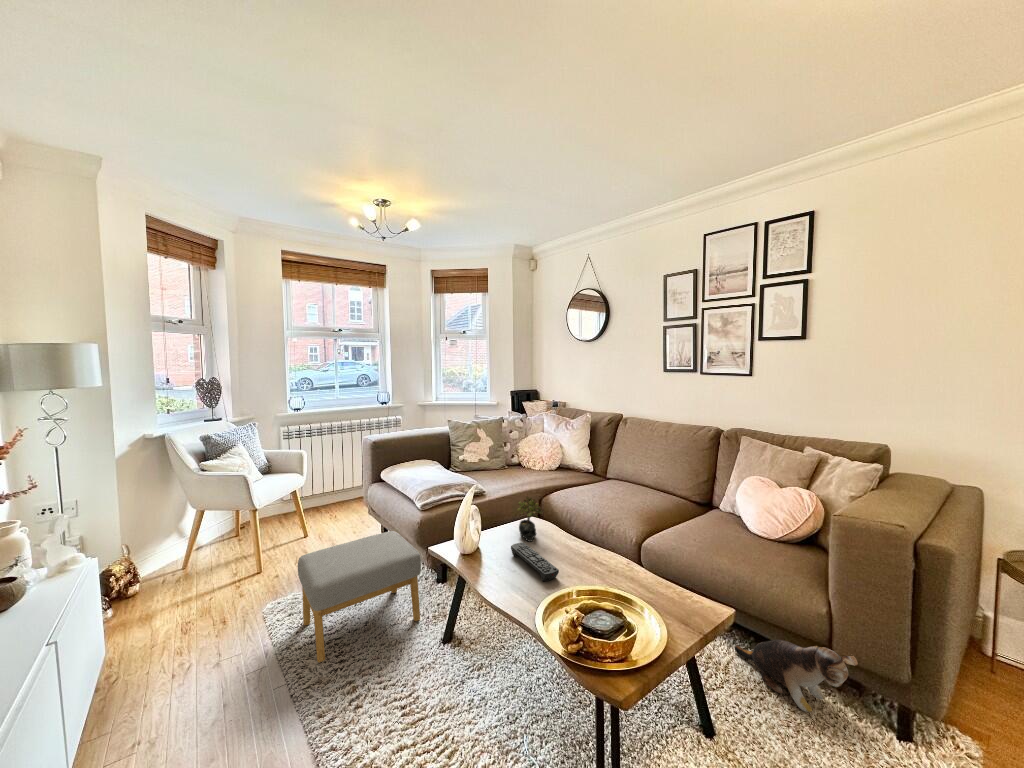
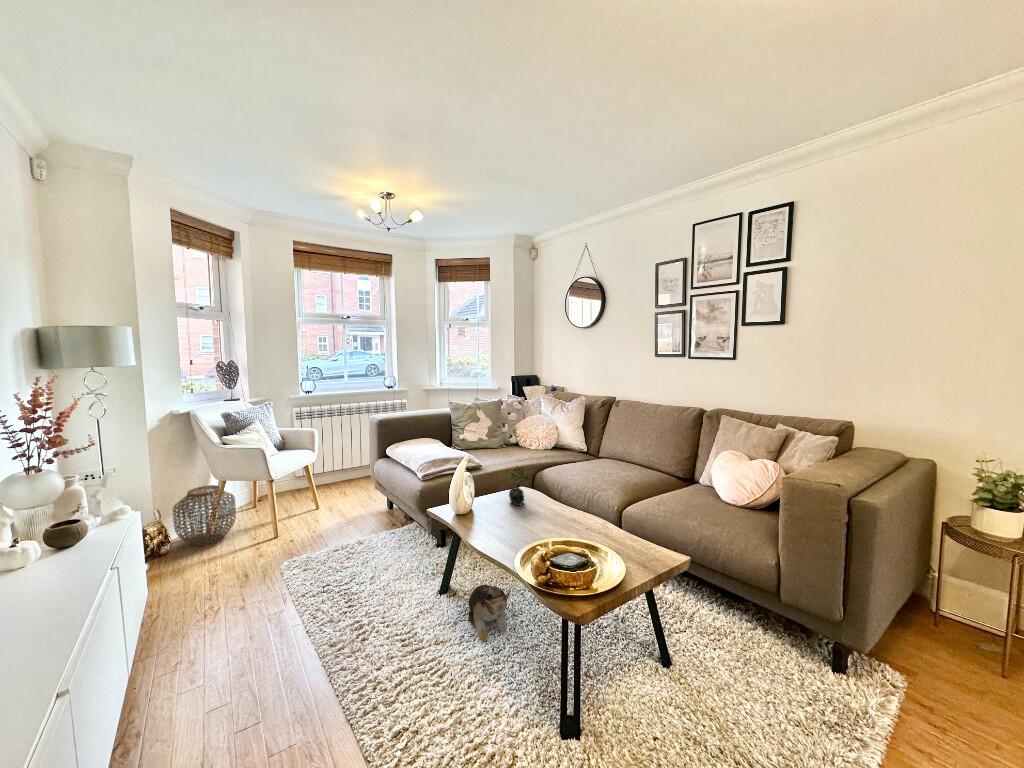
woven basket: none [143,515,215,584] -> present [173,485,236,546]
footstool: present [298,531,421,662] -> none [311,499,421,607]
remote control: present [511,543,559,581] -> none [500,505,539,535]
plush toy: present [735,640,858,712] -> present [468,585,510,641]

